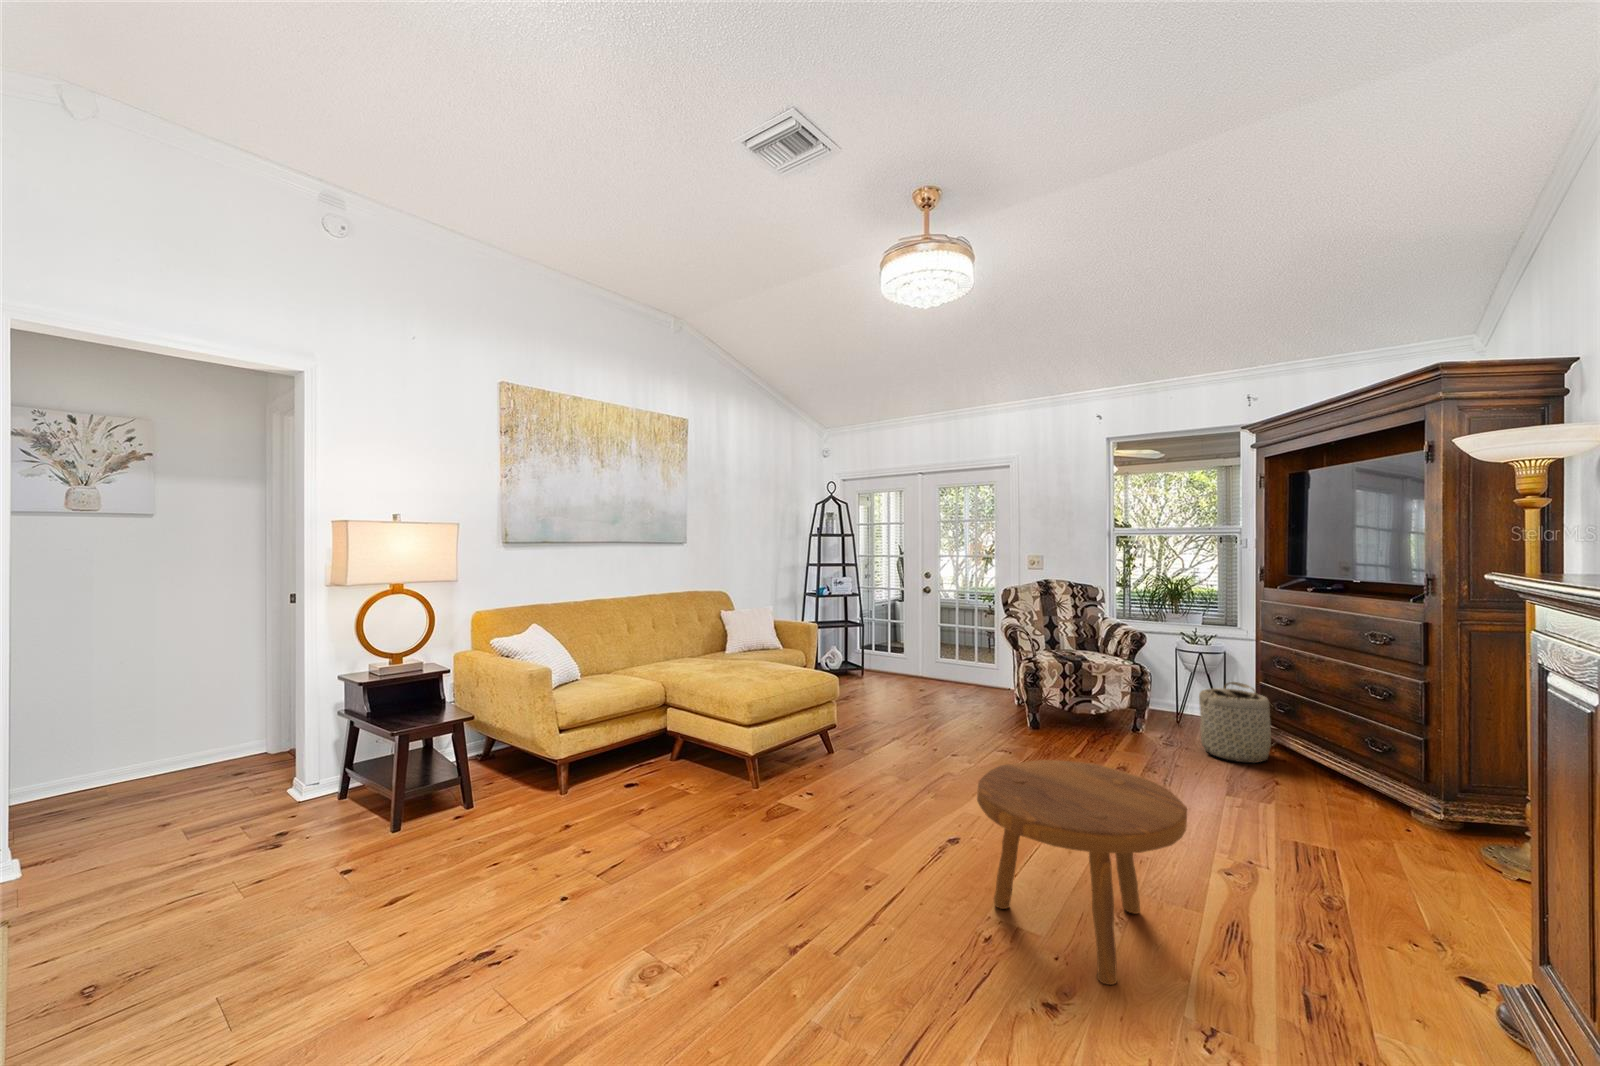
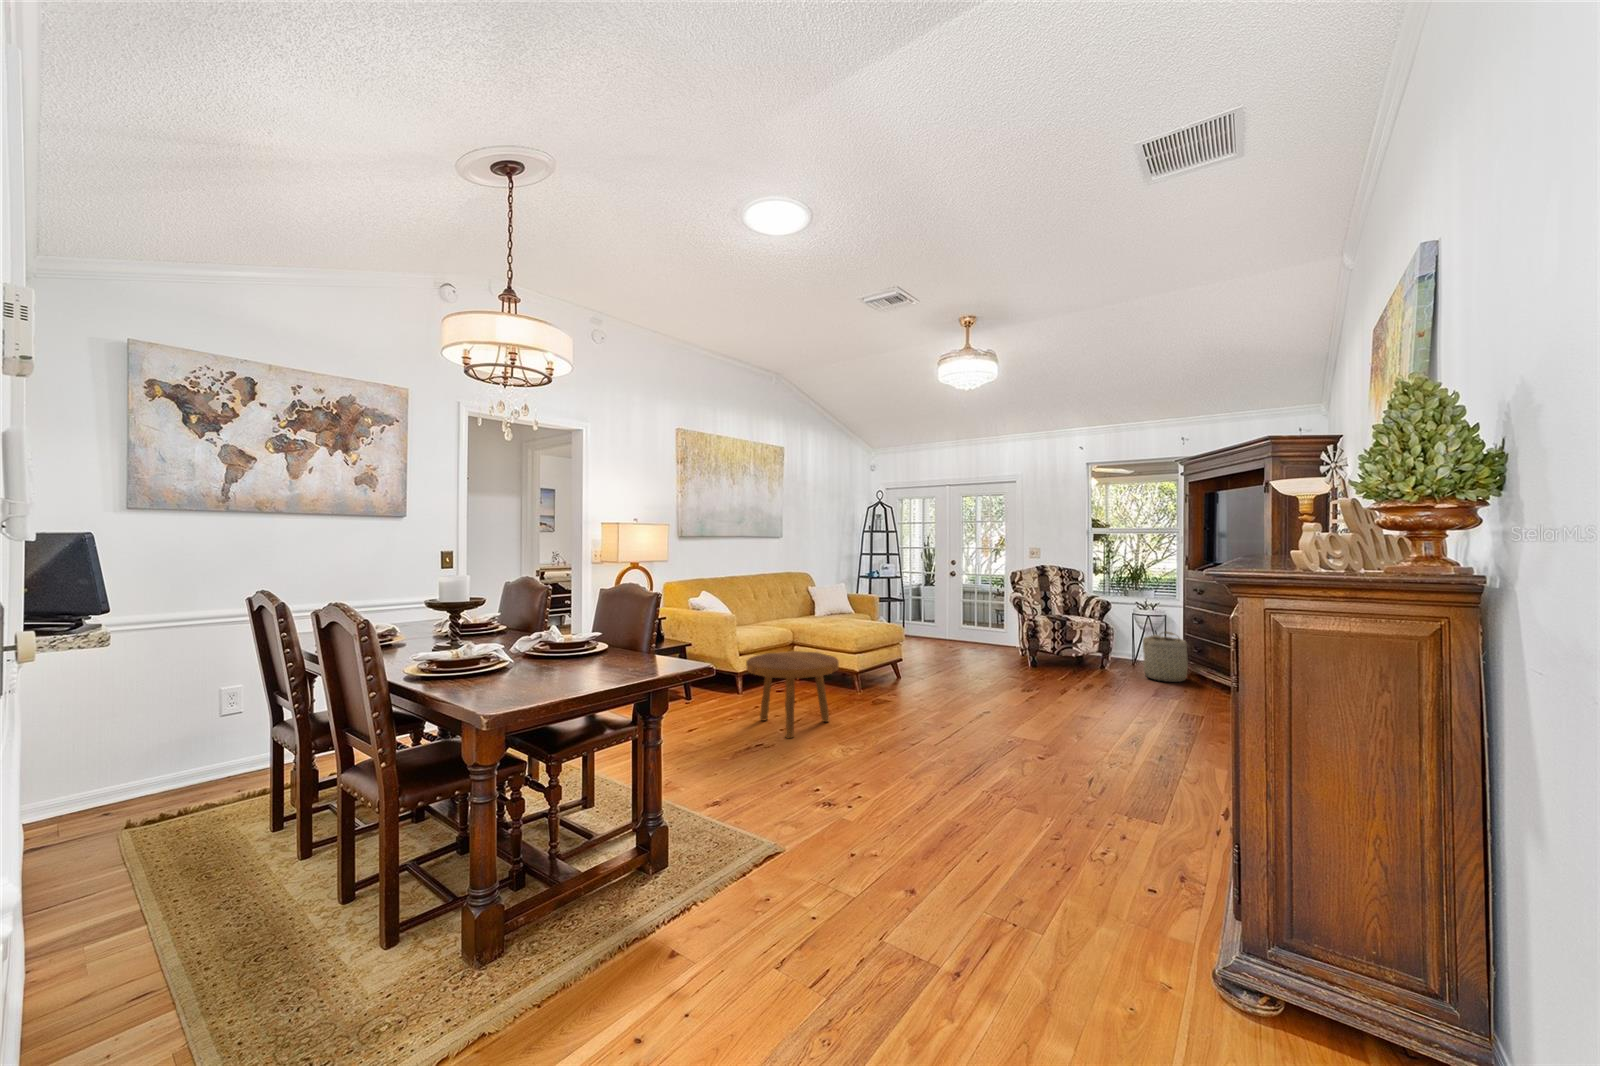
footstool: present [977,760,1187,985] -> present [746,651,839,738]

